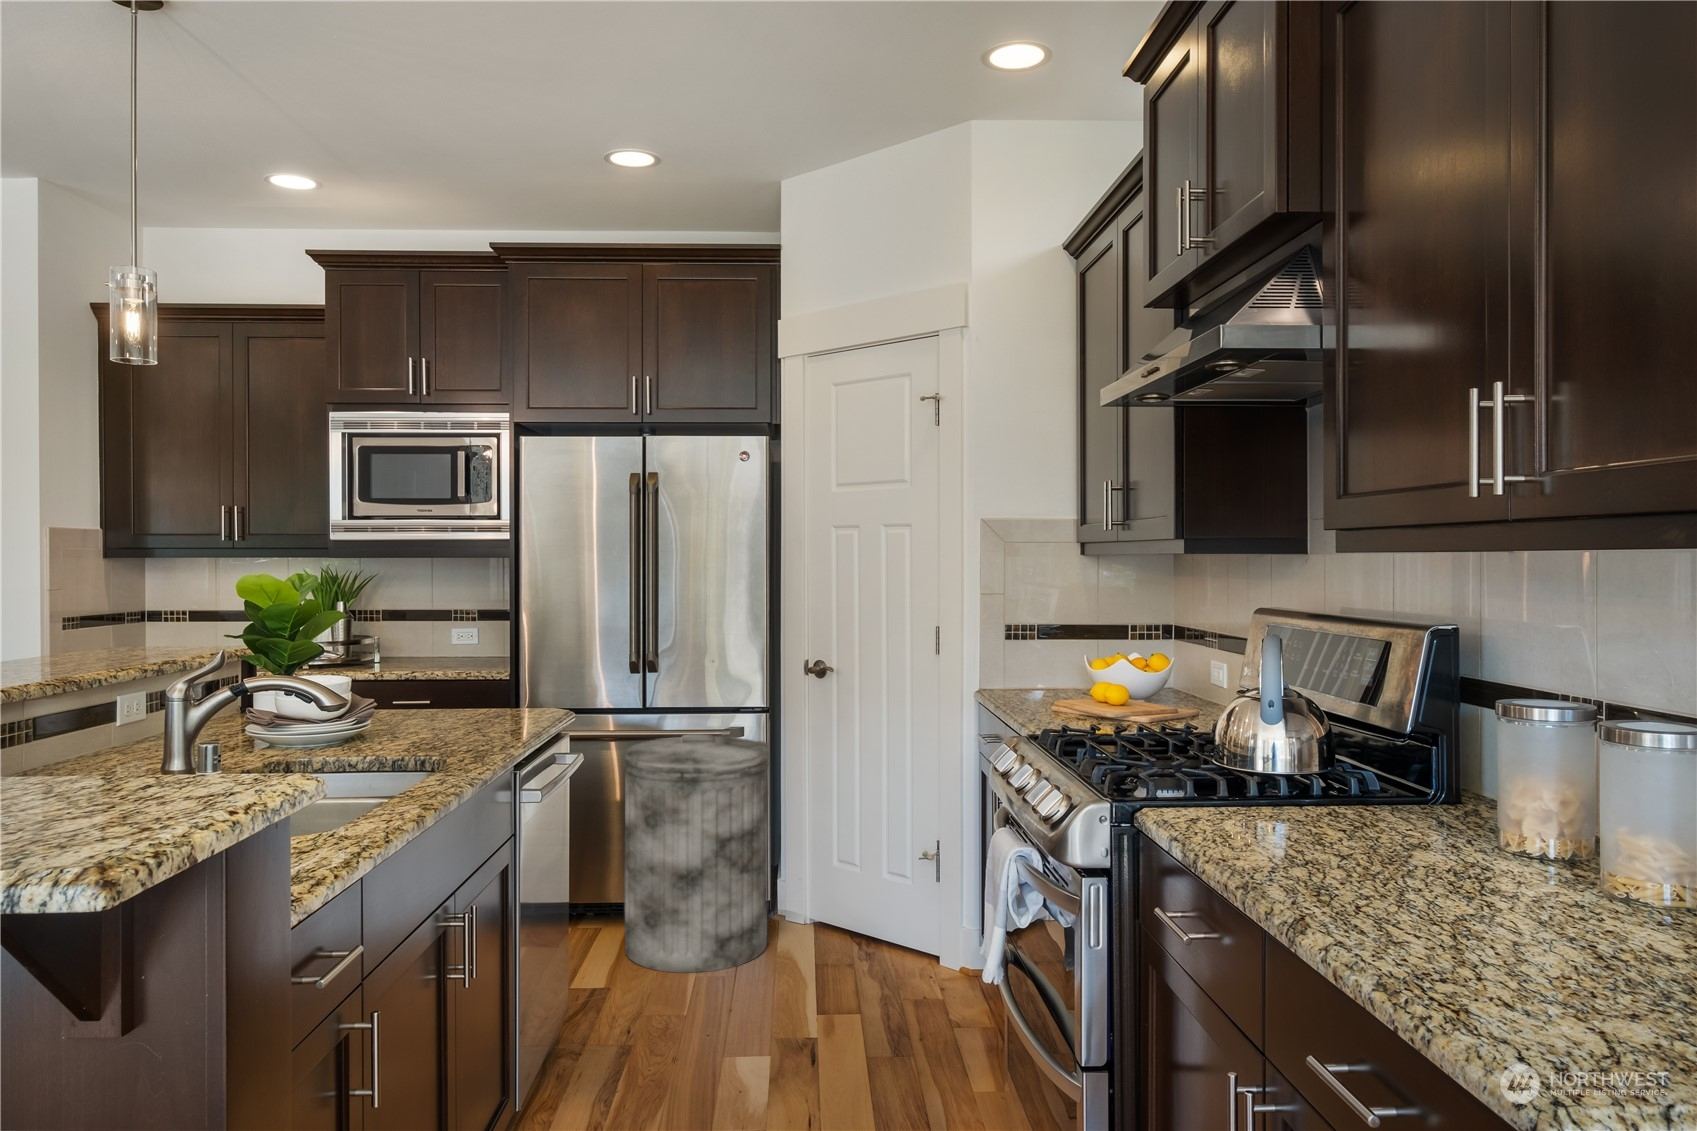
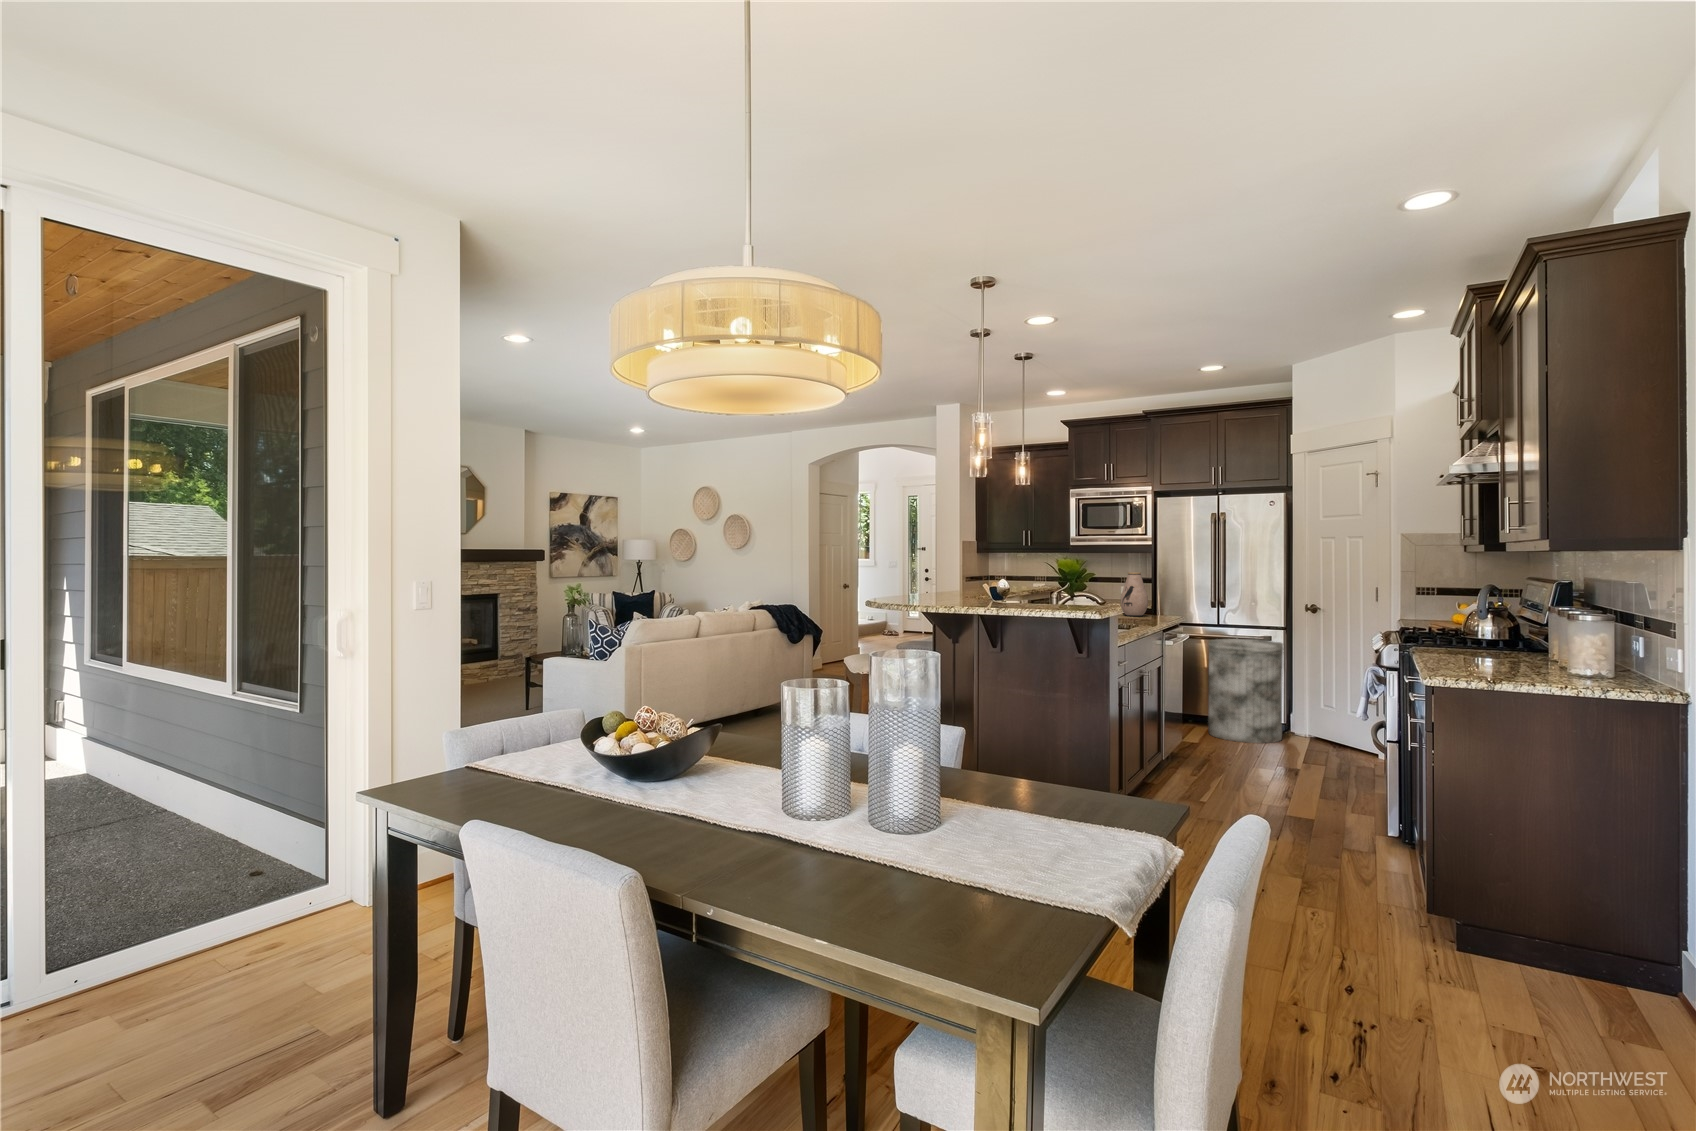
vase: none [399,605,474,726] -> present [1121,572,1148,616]

